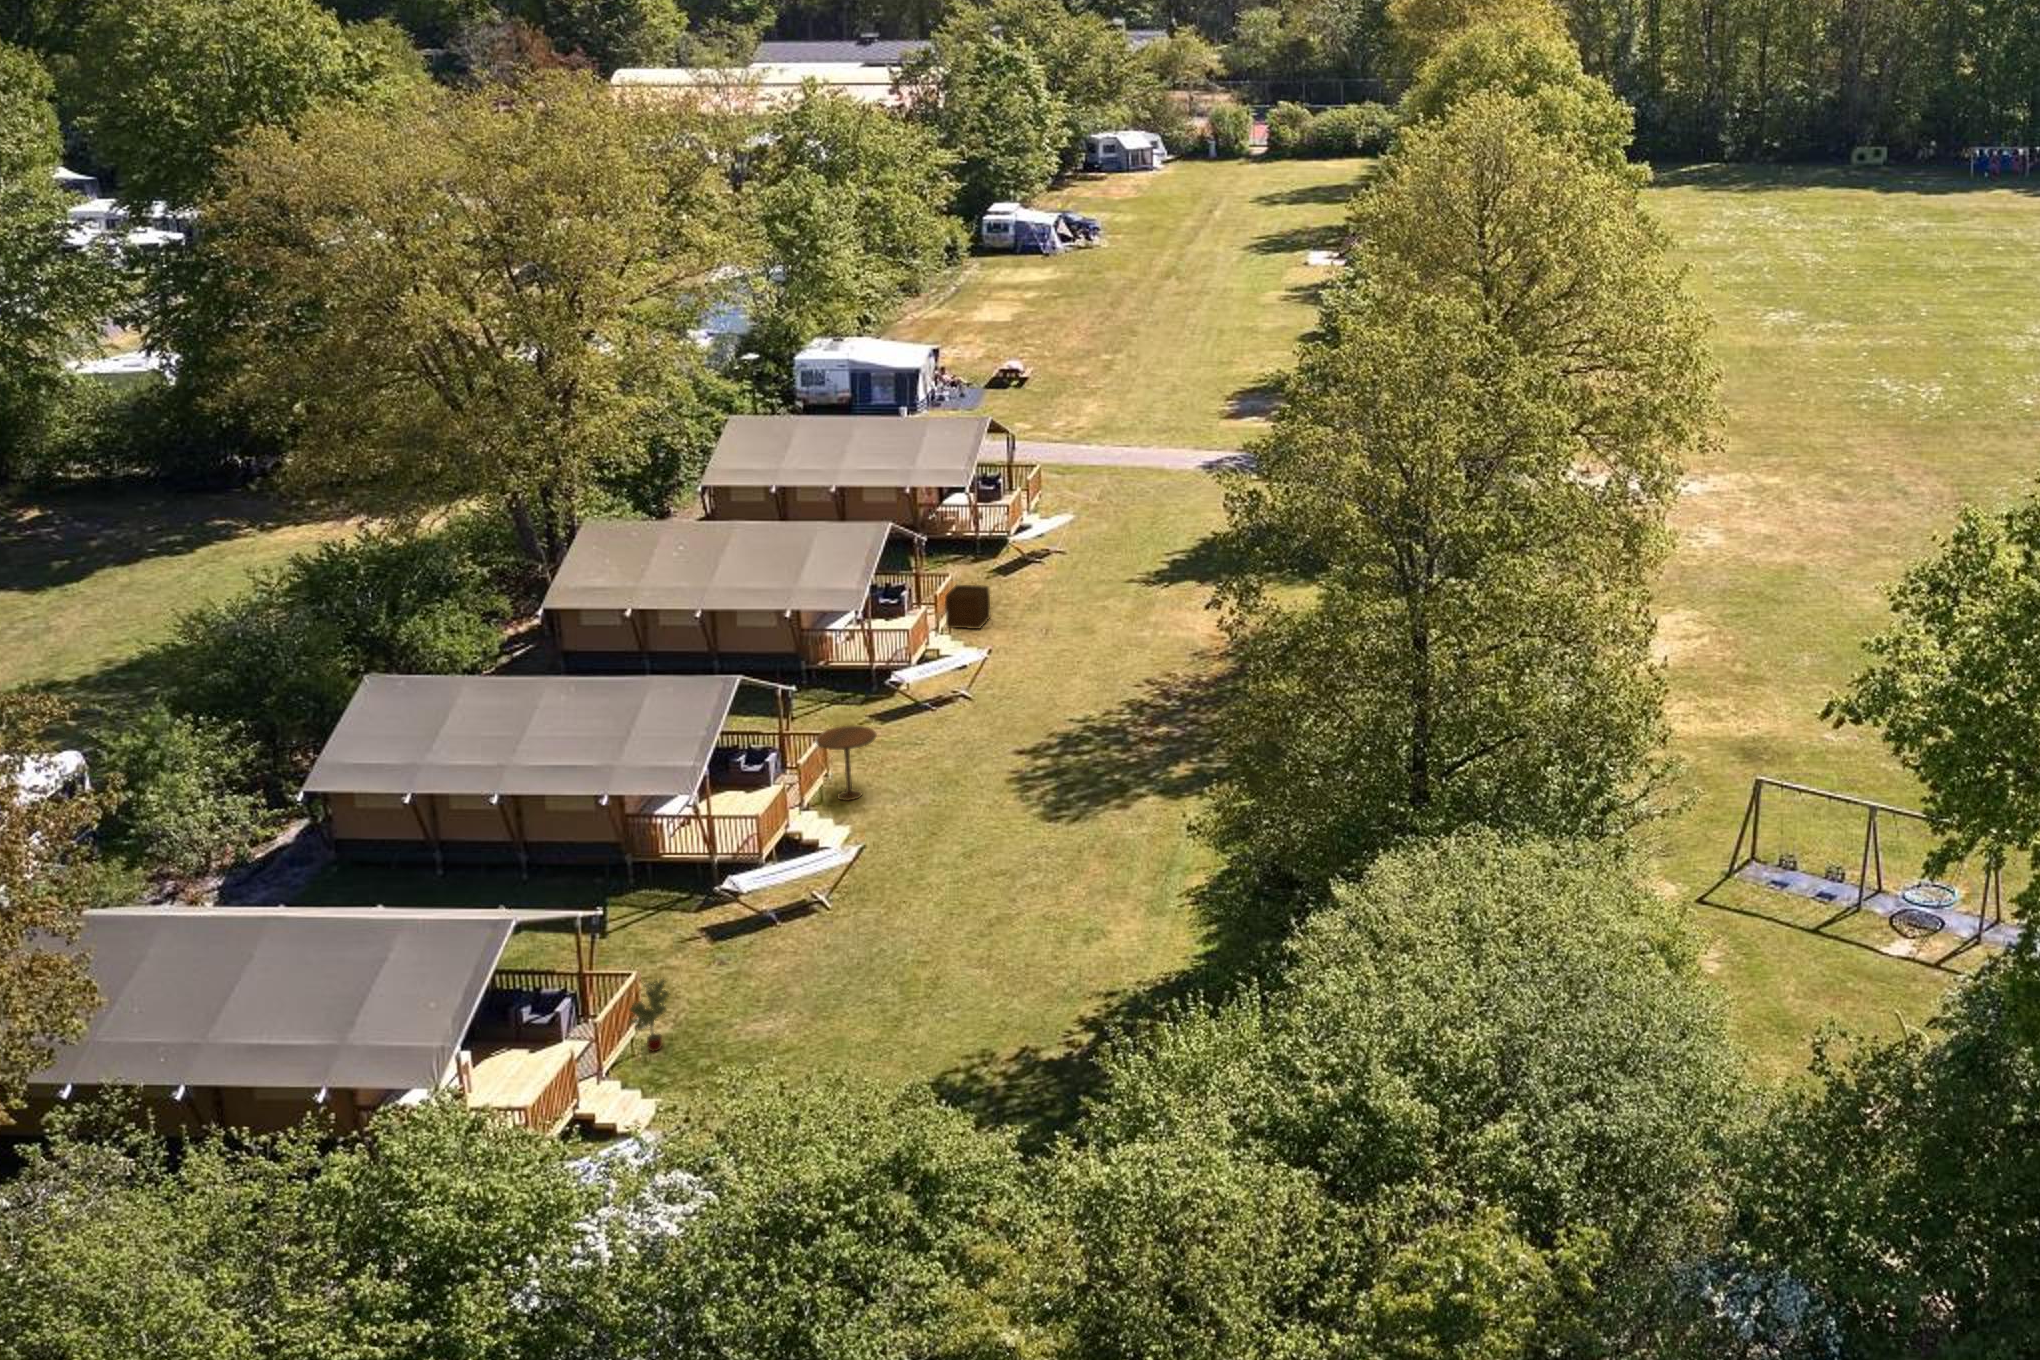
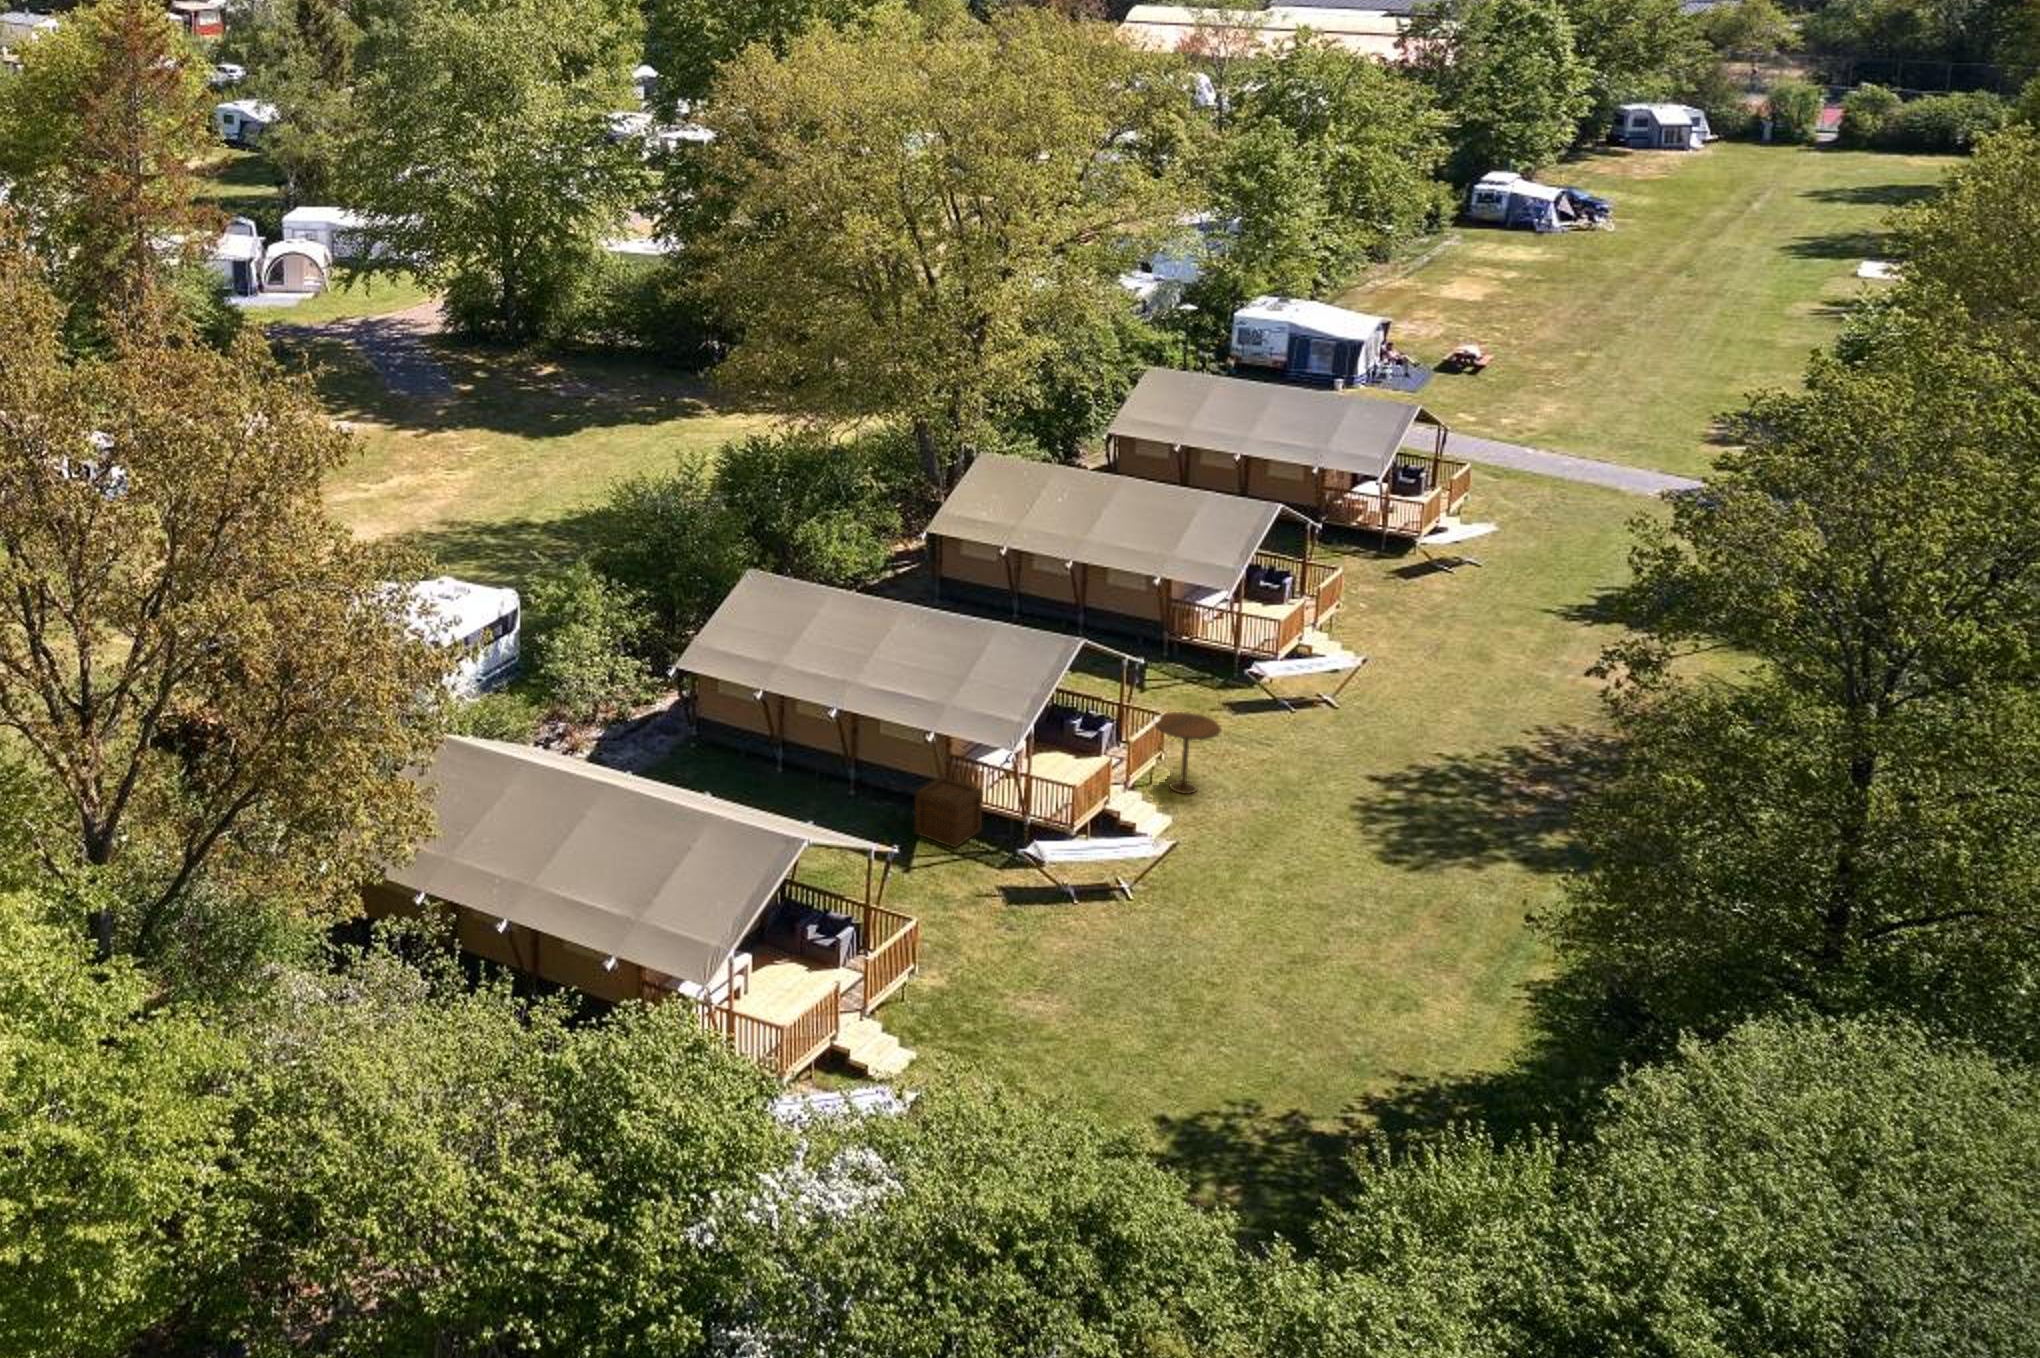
wooden crate: present [945,585,991,629] -> present [914,777,983,847]
potted tree: present [629,979,669,1051] -> none [898,930,944,1007]

